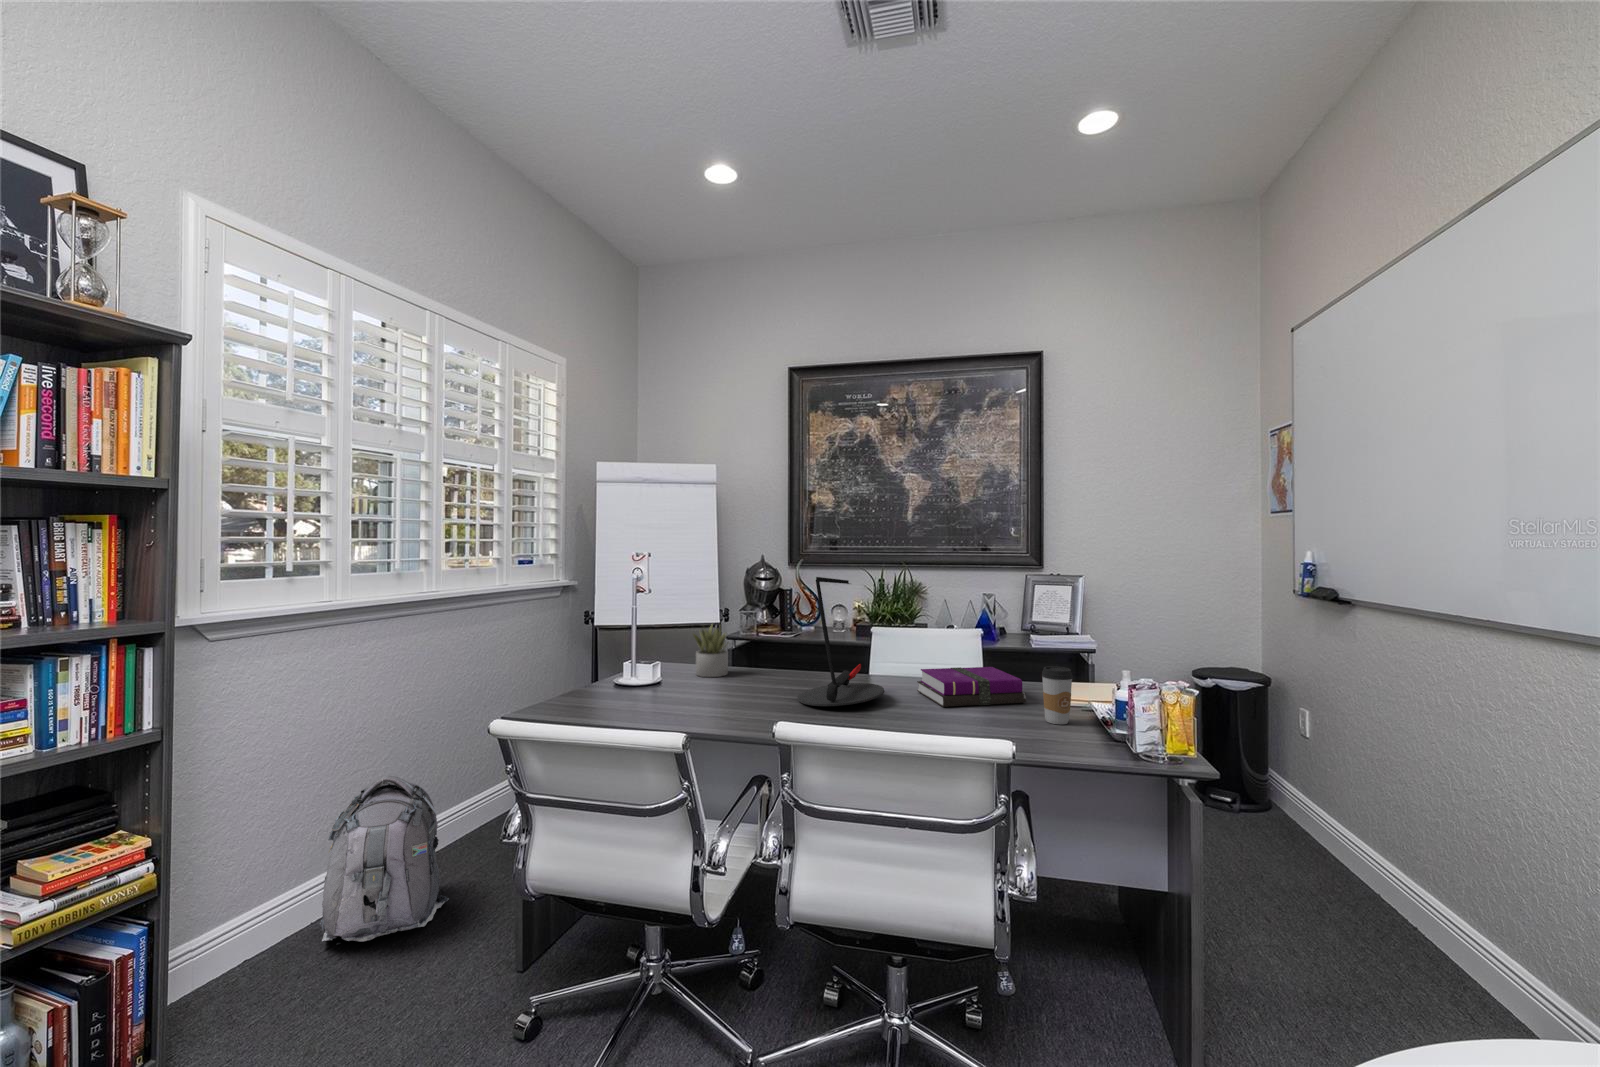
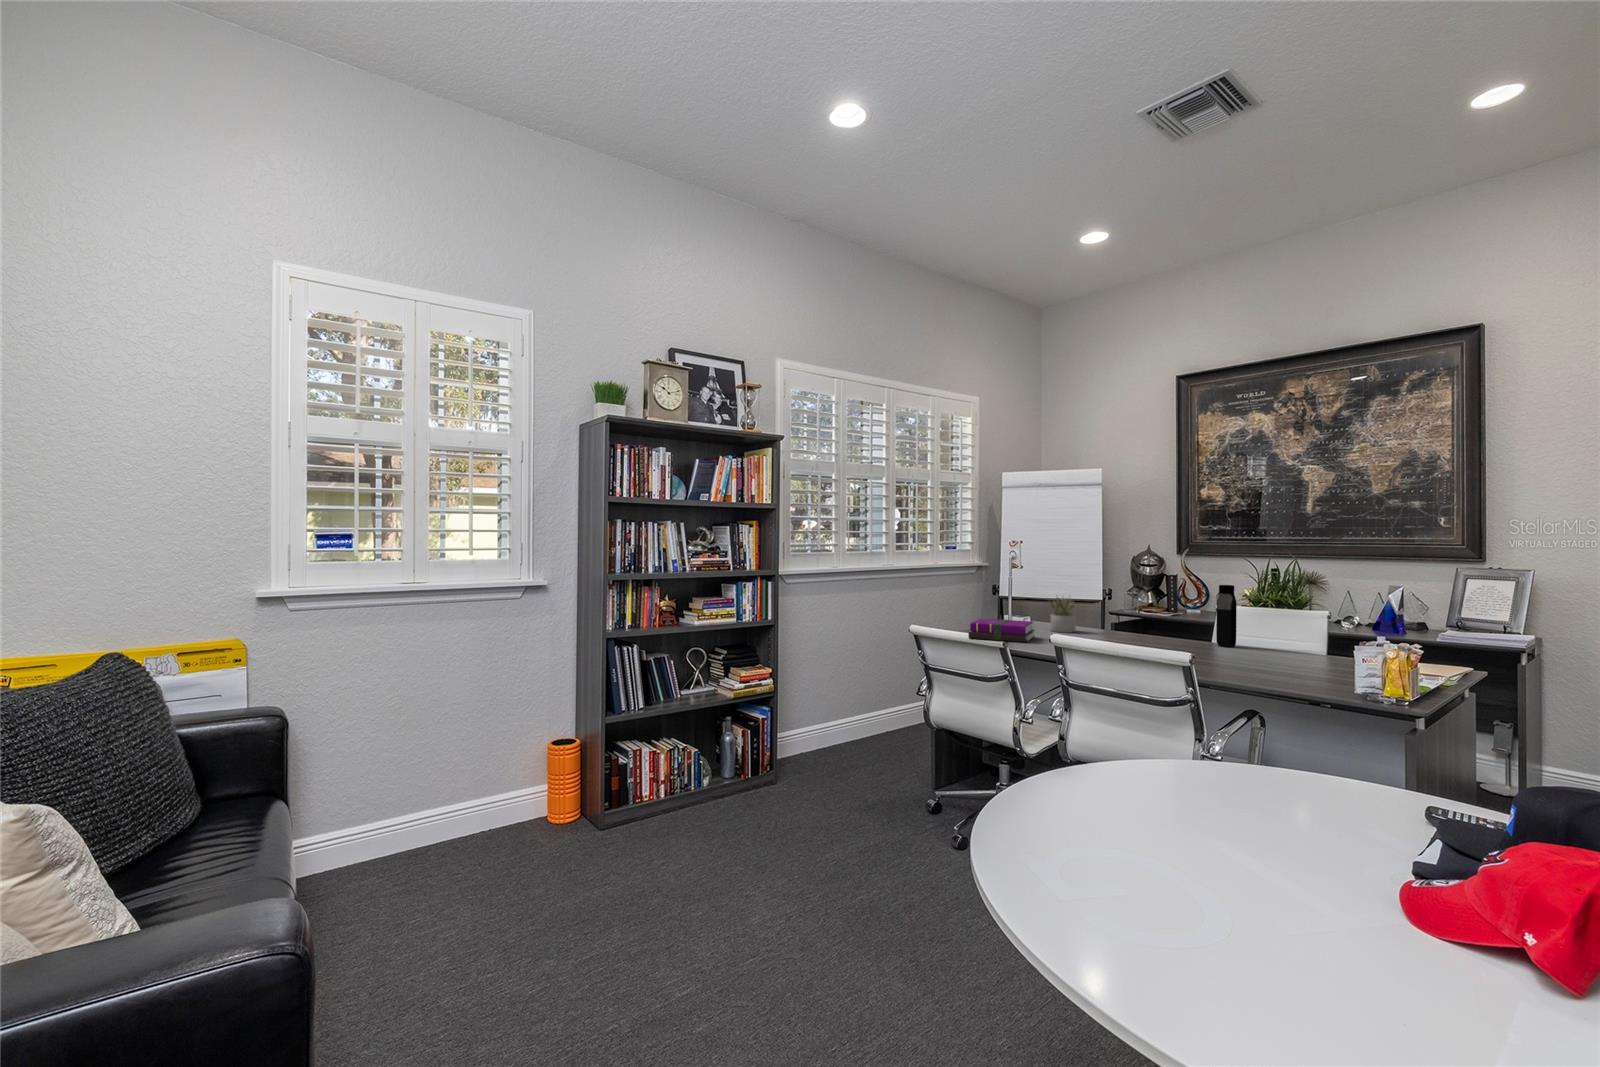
desk lamp: present [798,577,884,706] -> none [1107,559,1178,649]
water bottle: none [898,603,919,678] -> present [1216,585,1237,647]
coffee cup: present [1042,666,1073,724] -> none [1290,632,1317,676]
notebook: present [917,667,1026,707] -> present [968,618,1035,642]
backpack: present [319,776,449,944] -> none [831,671,894,760]

